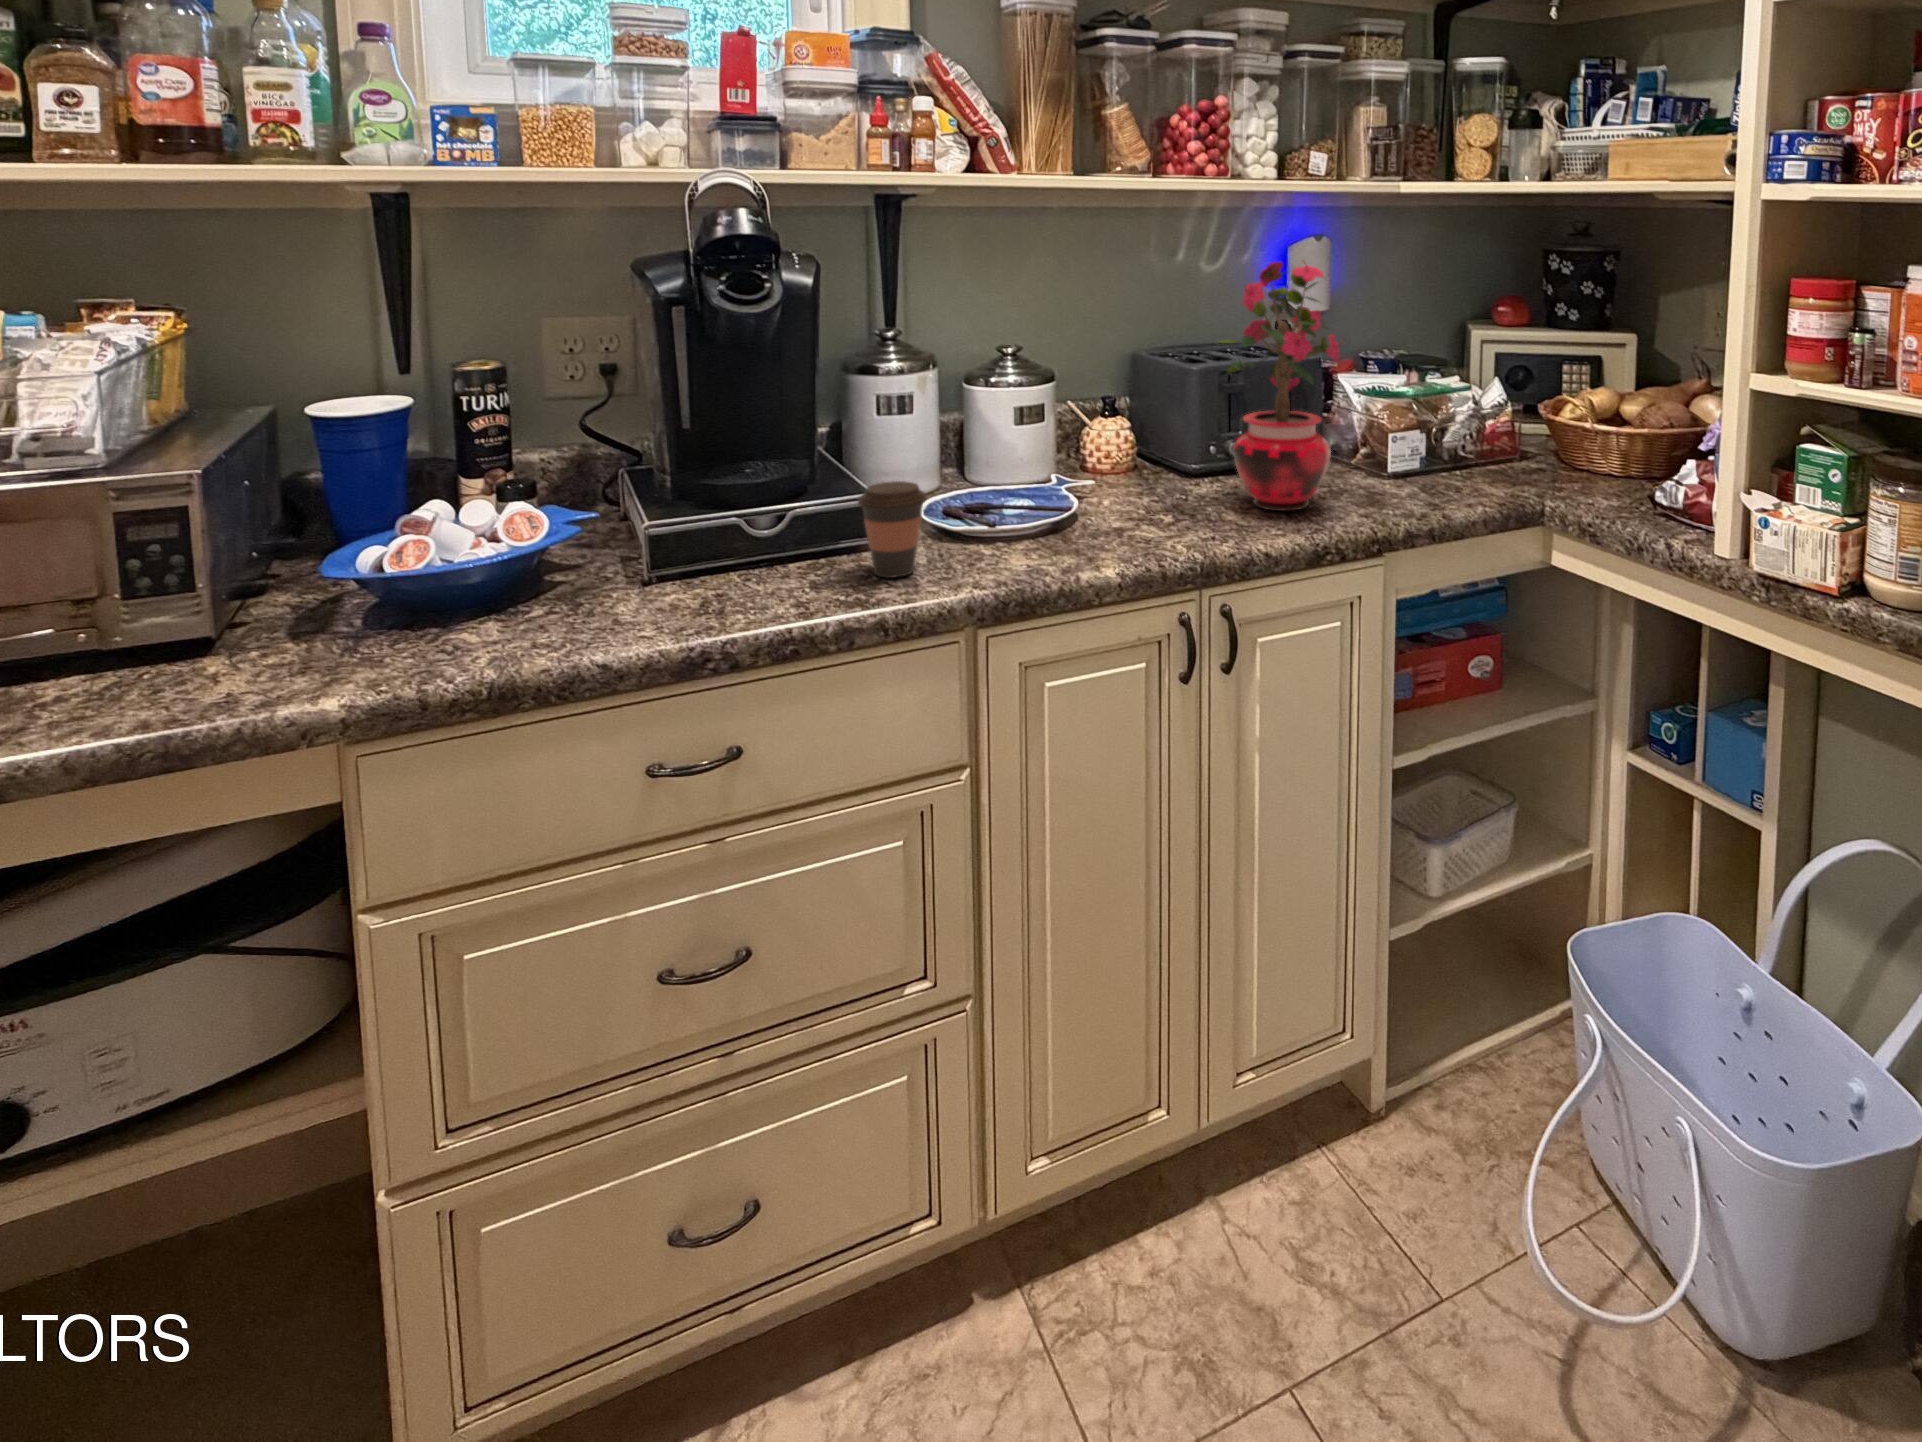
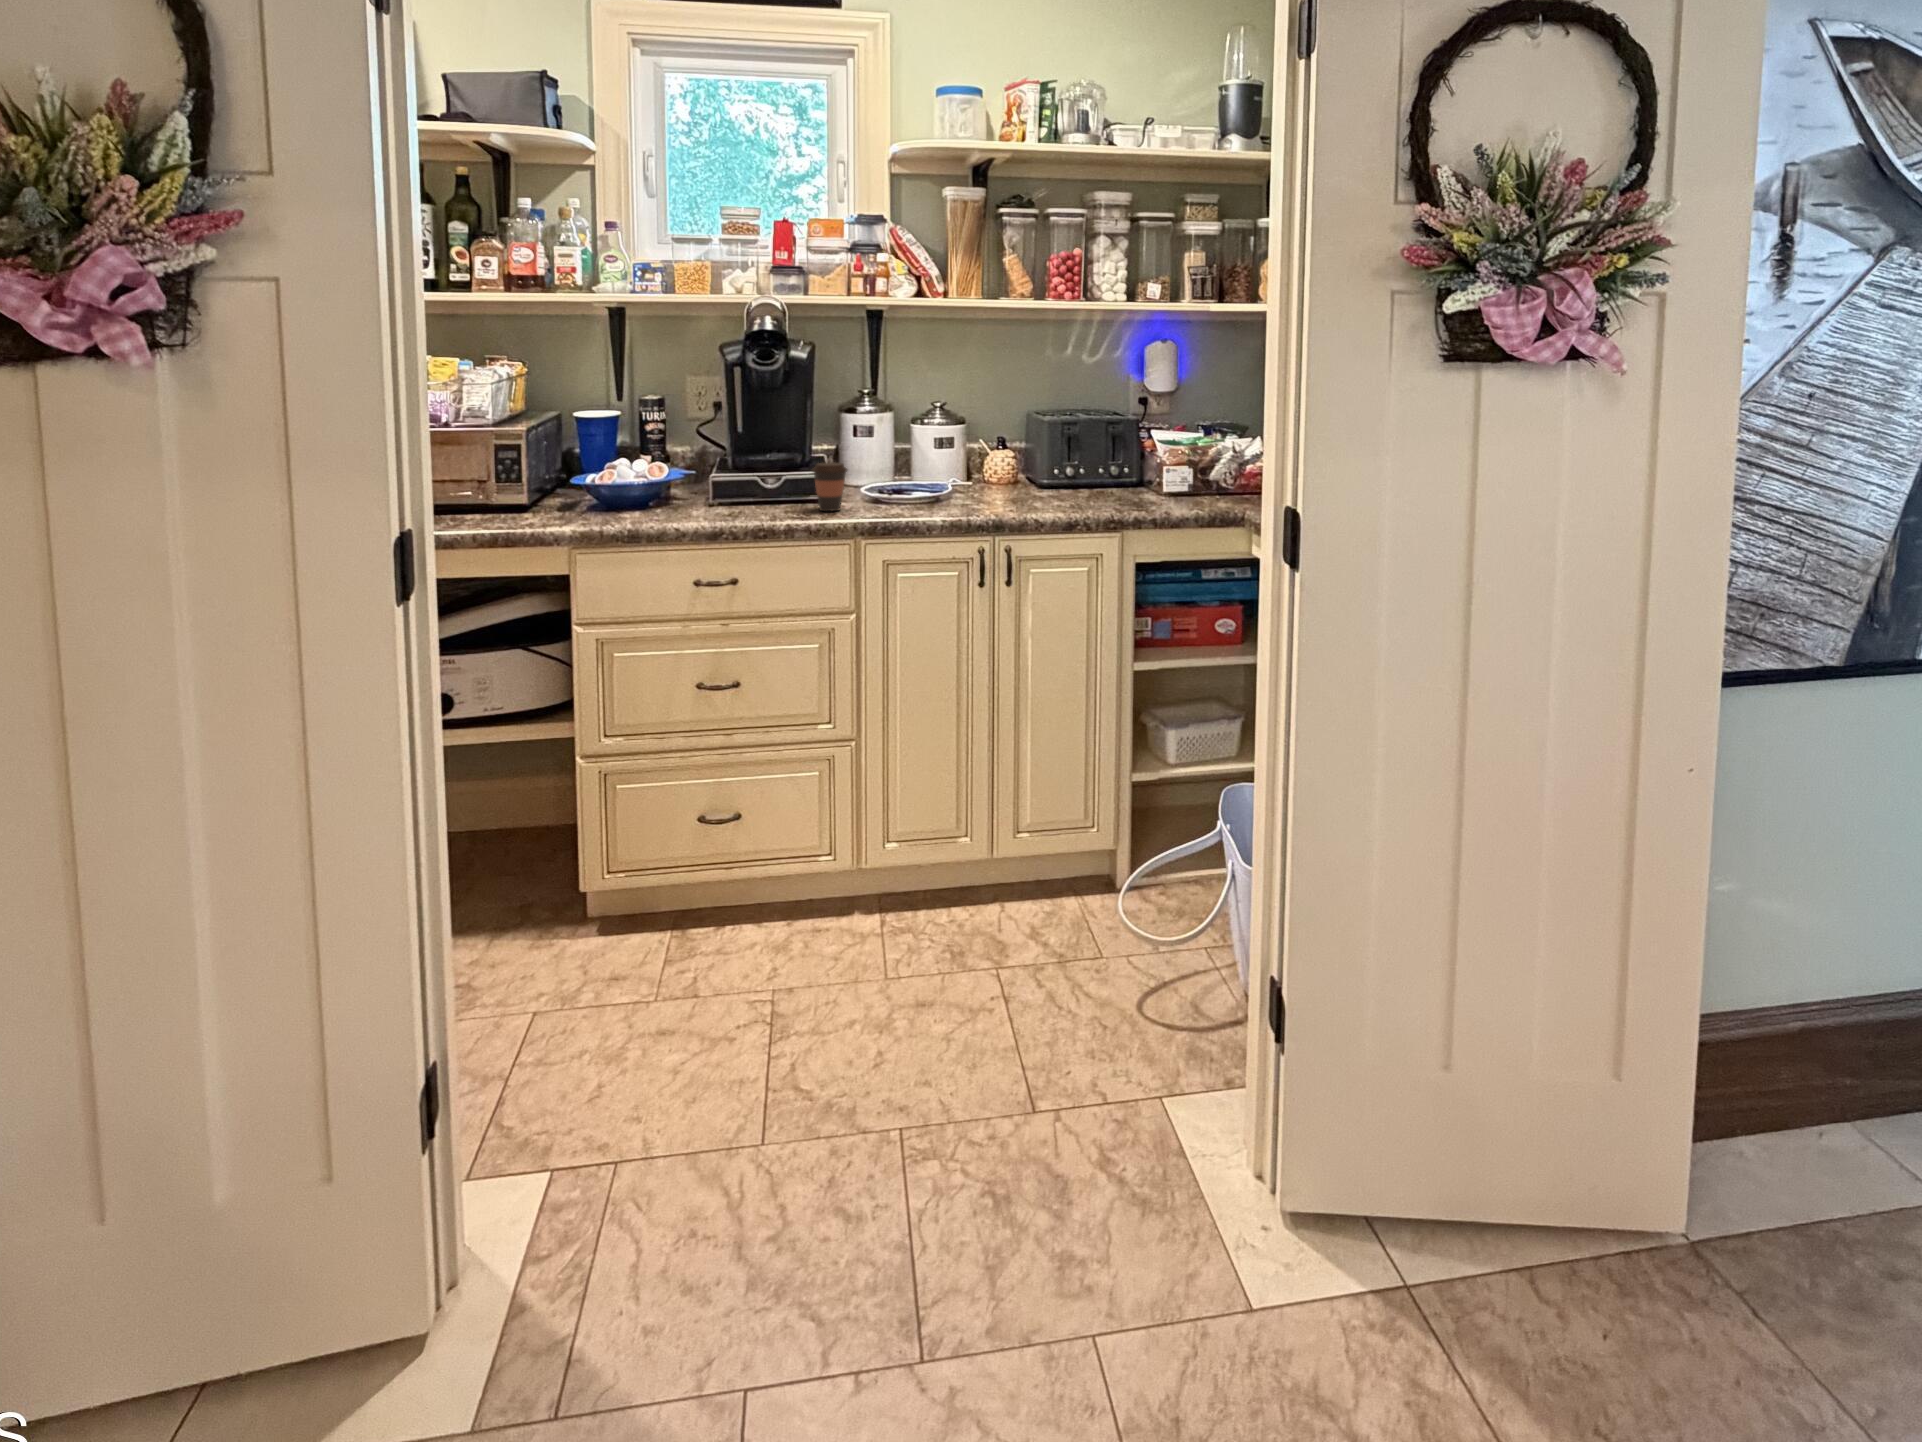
potted plant: present [1219,261,1342,511] -> none [1029,348,1109,503]

